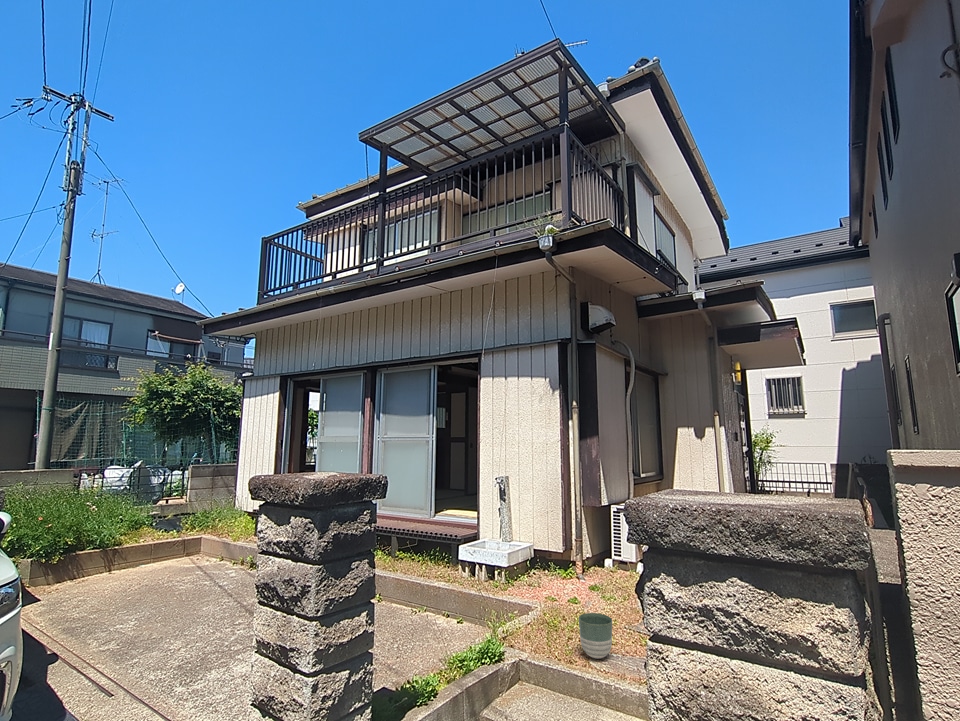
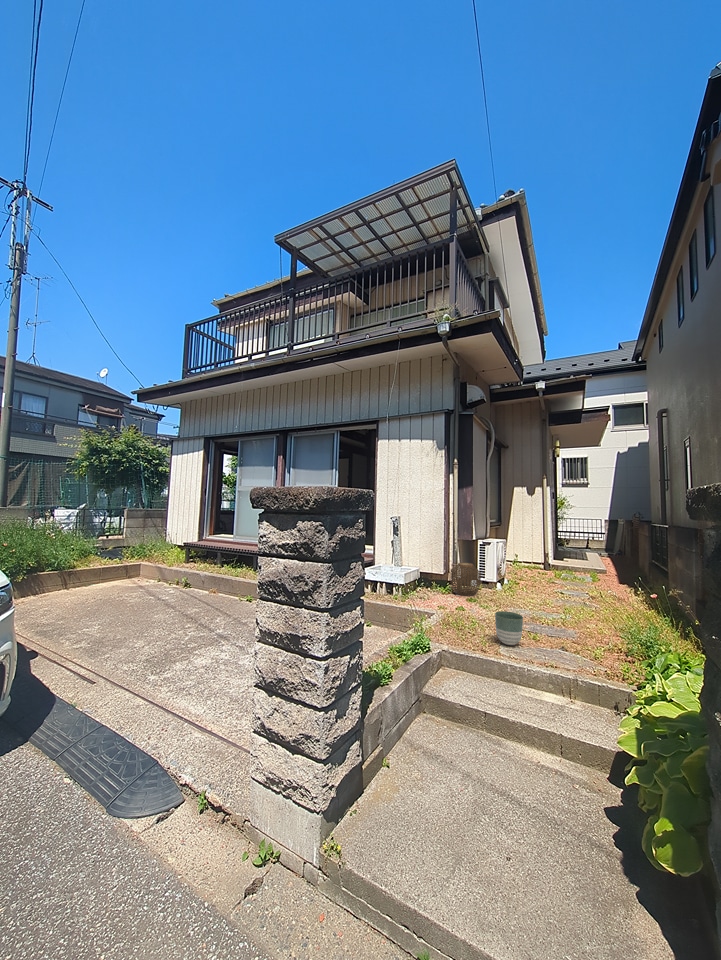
woven basket: none [565,541,605,588] -> present [451,562,481,596]

